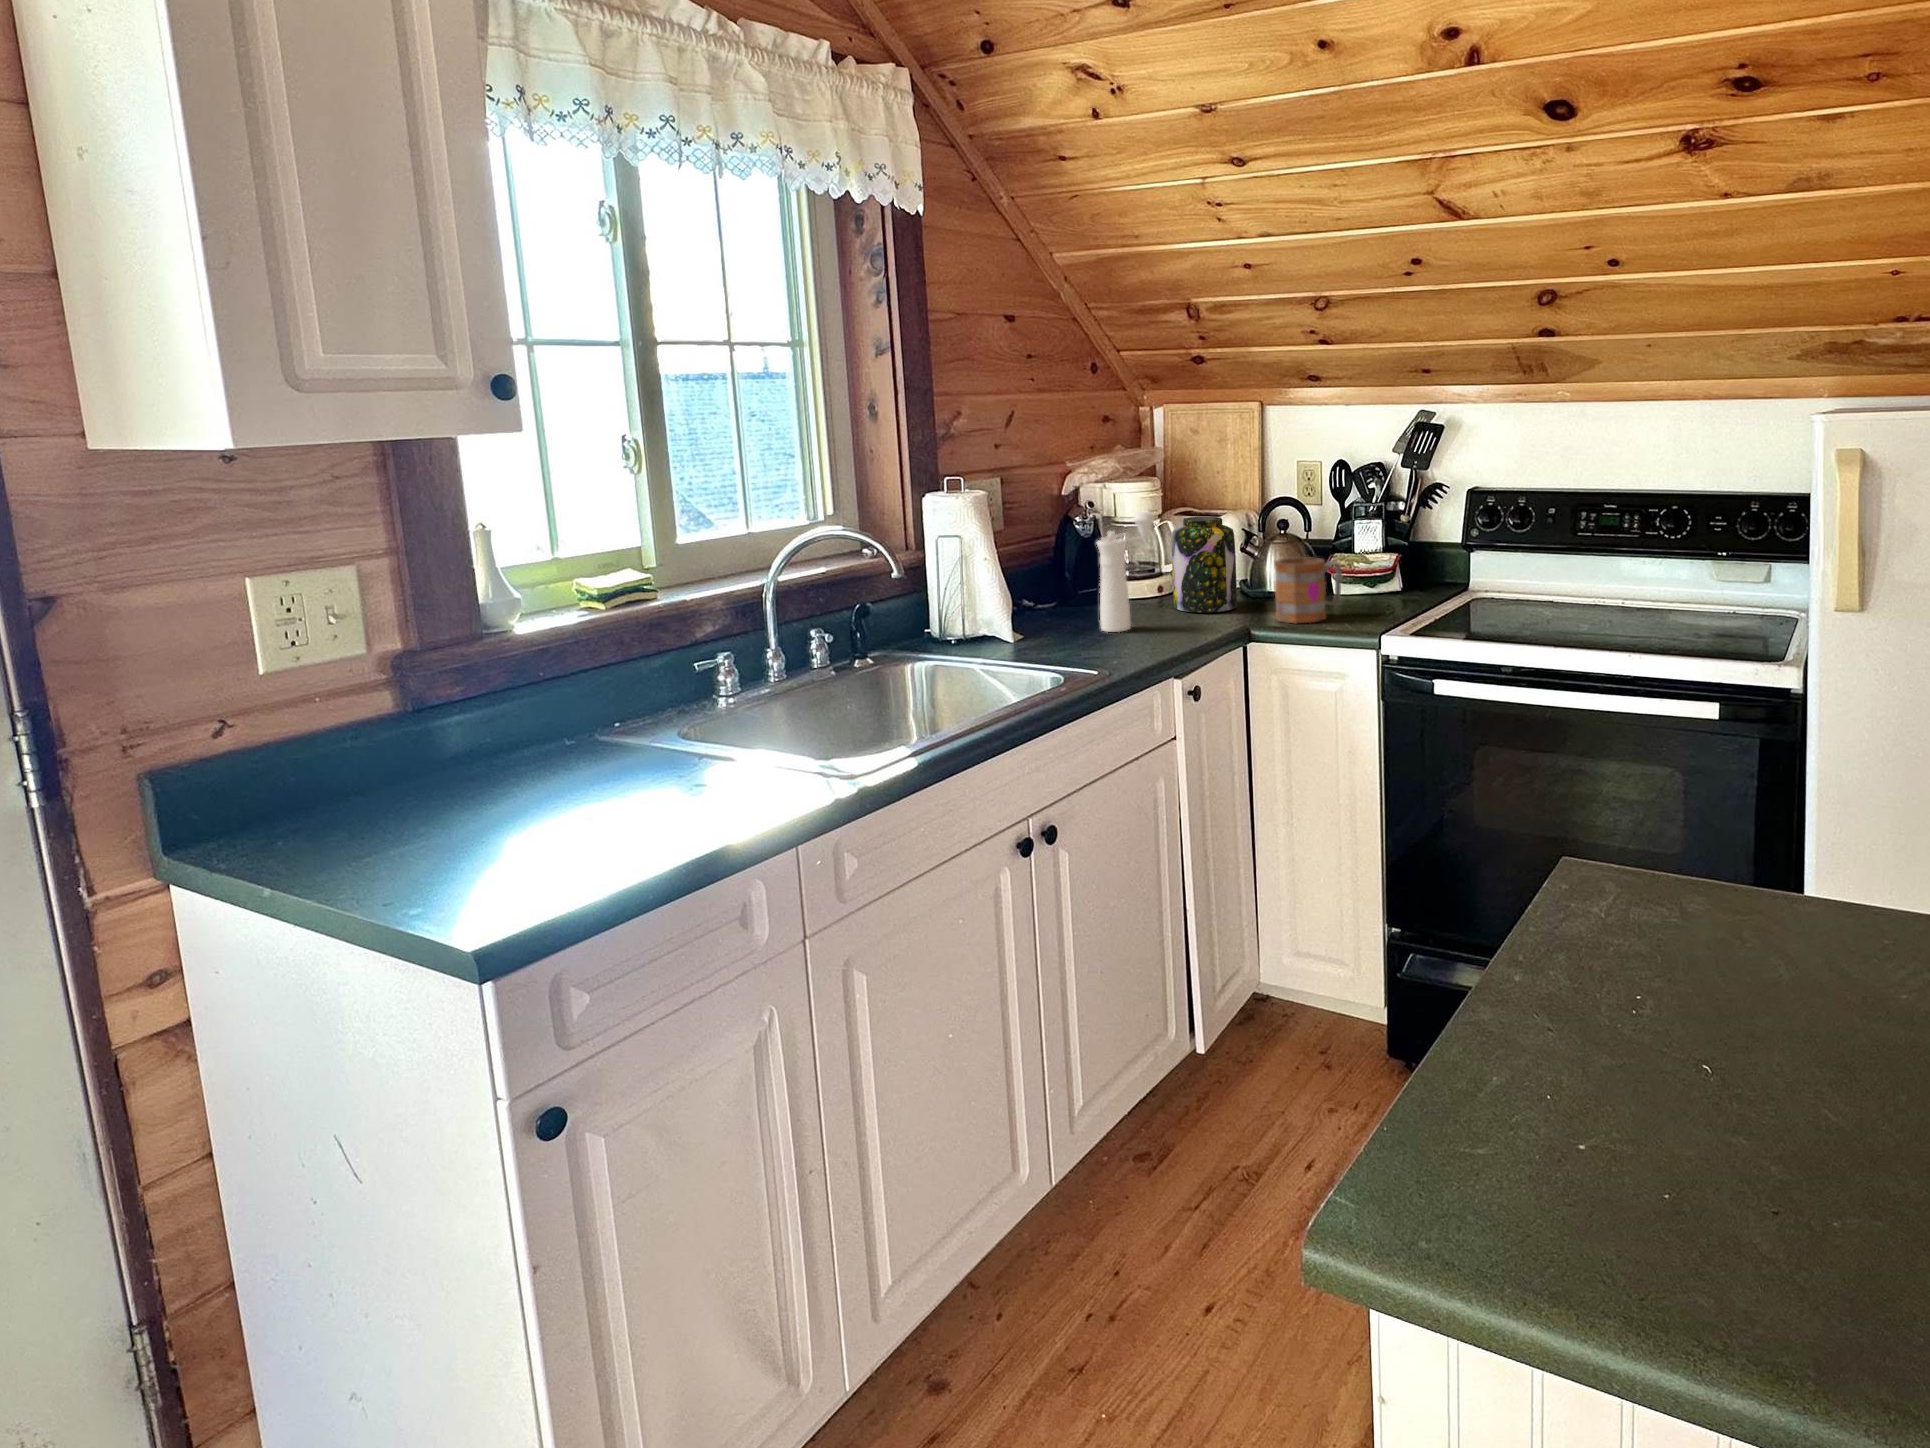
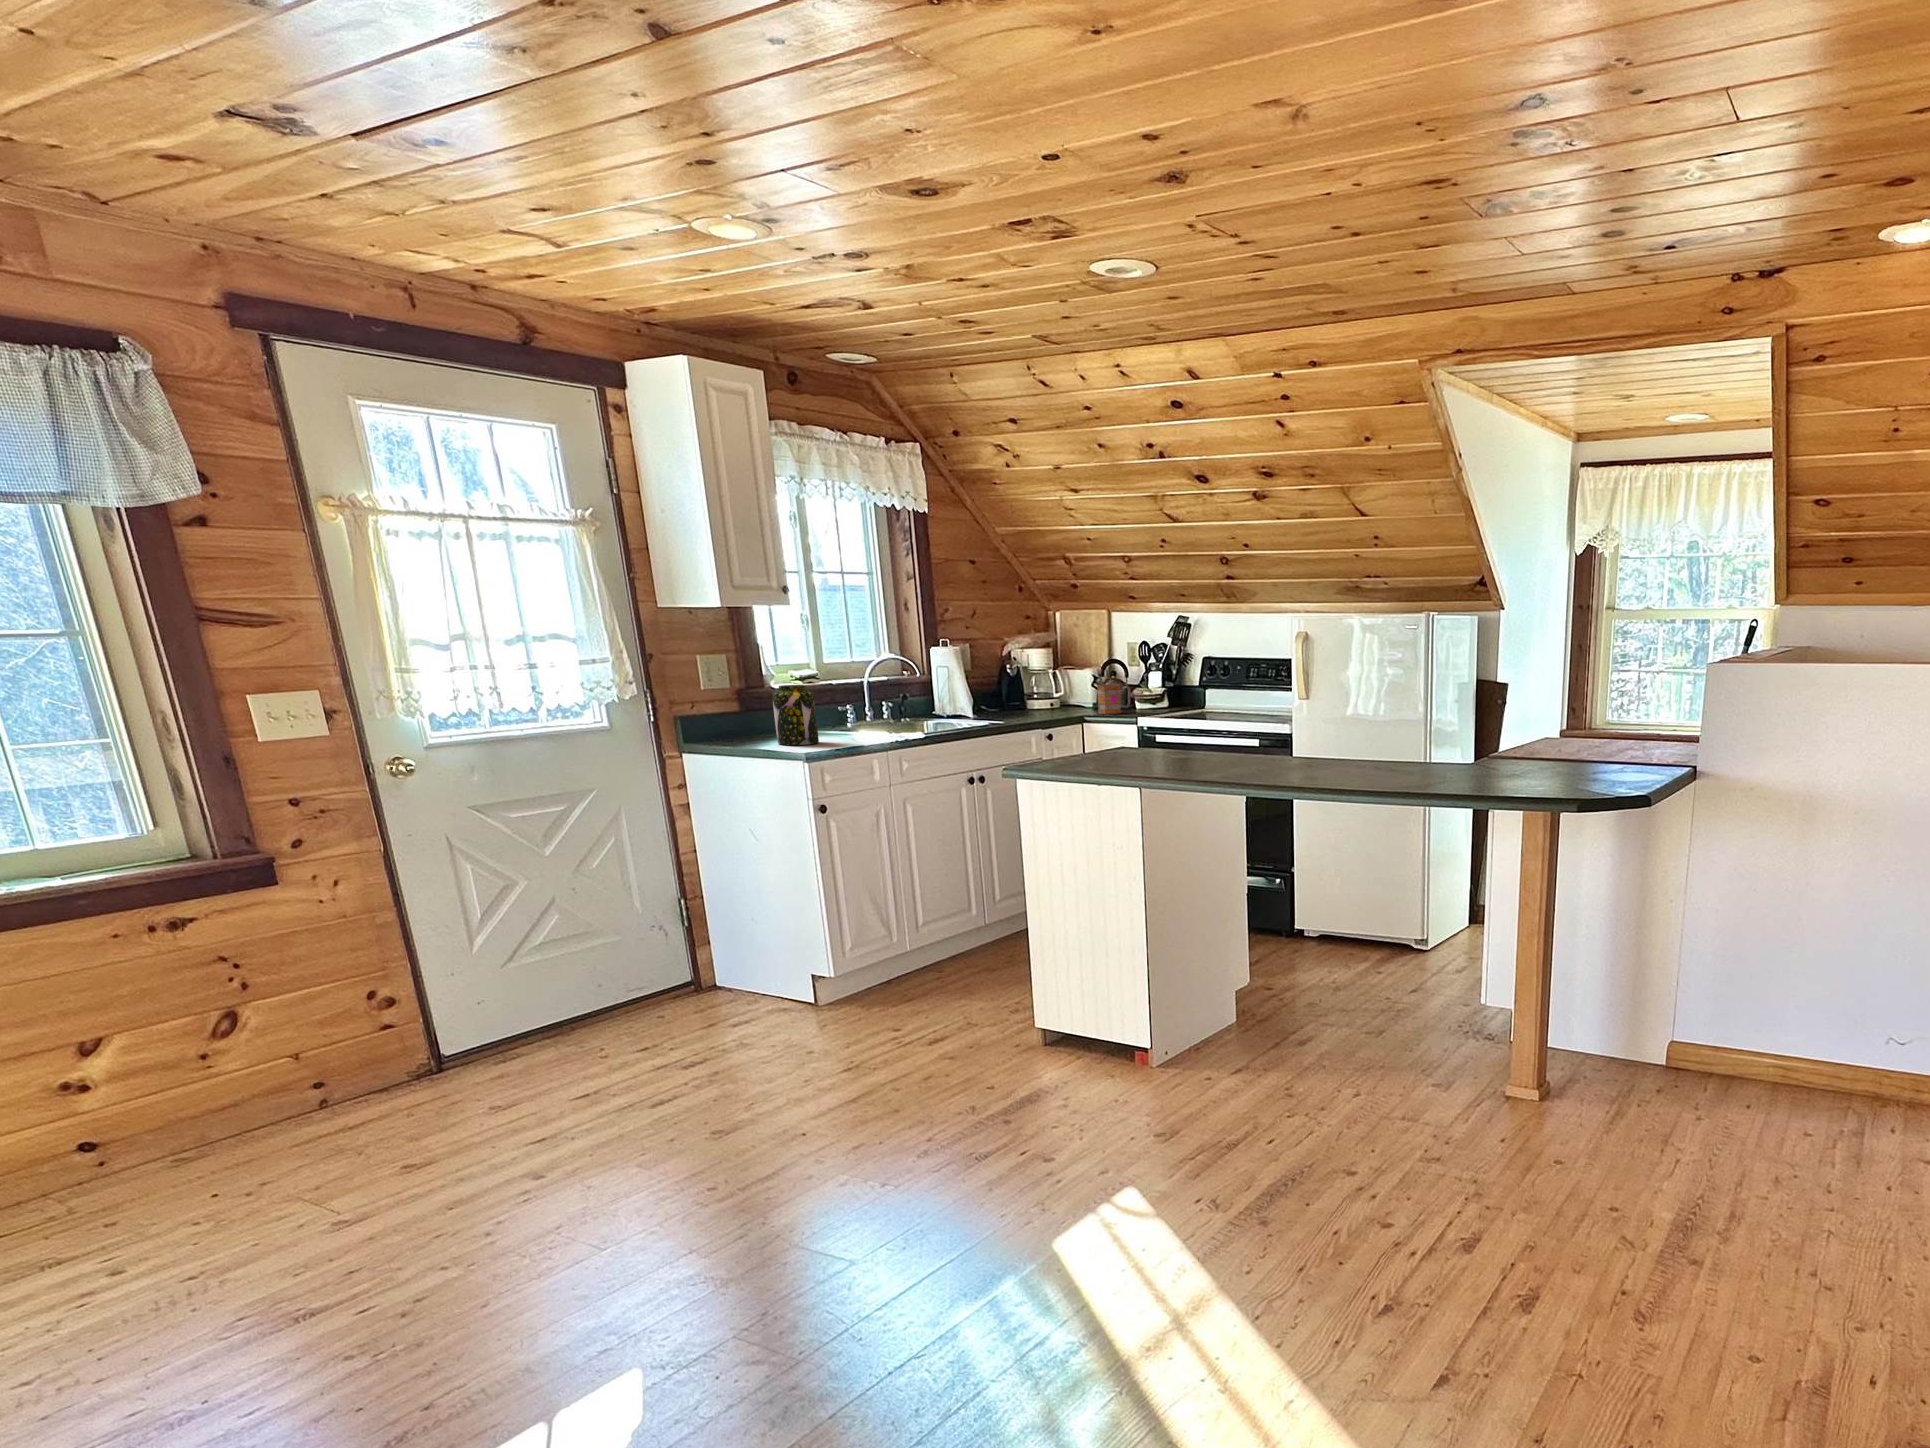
pepper mill: present [1096,512,1155,632] -> none [1011,659,1041,714]
jar: present [1172,516,1237,612] -> present [772,685,819,745]

